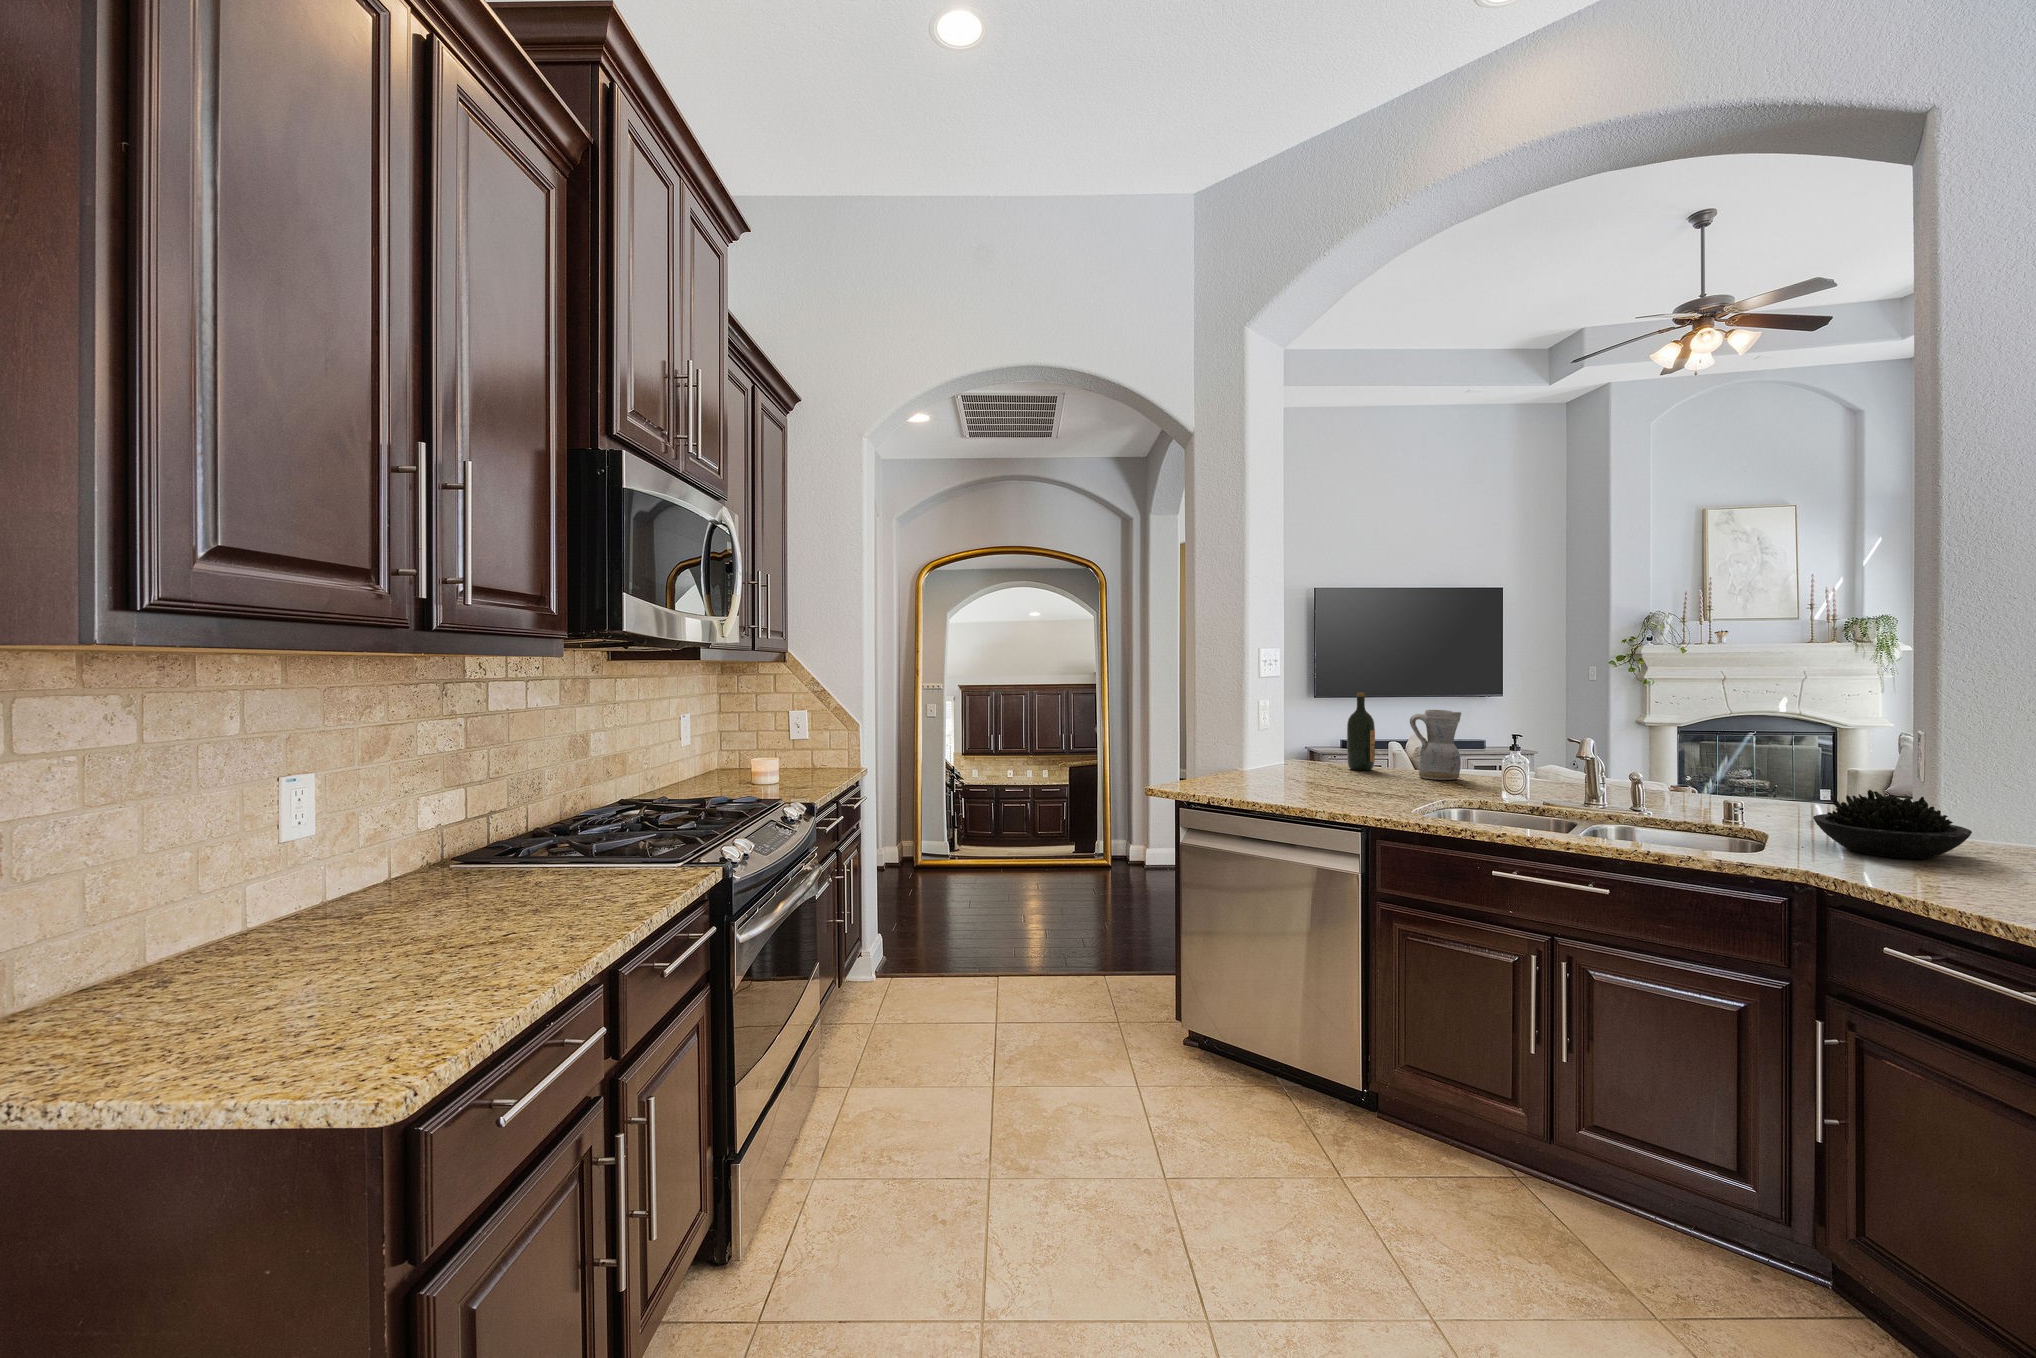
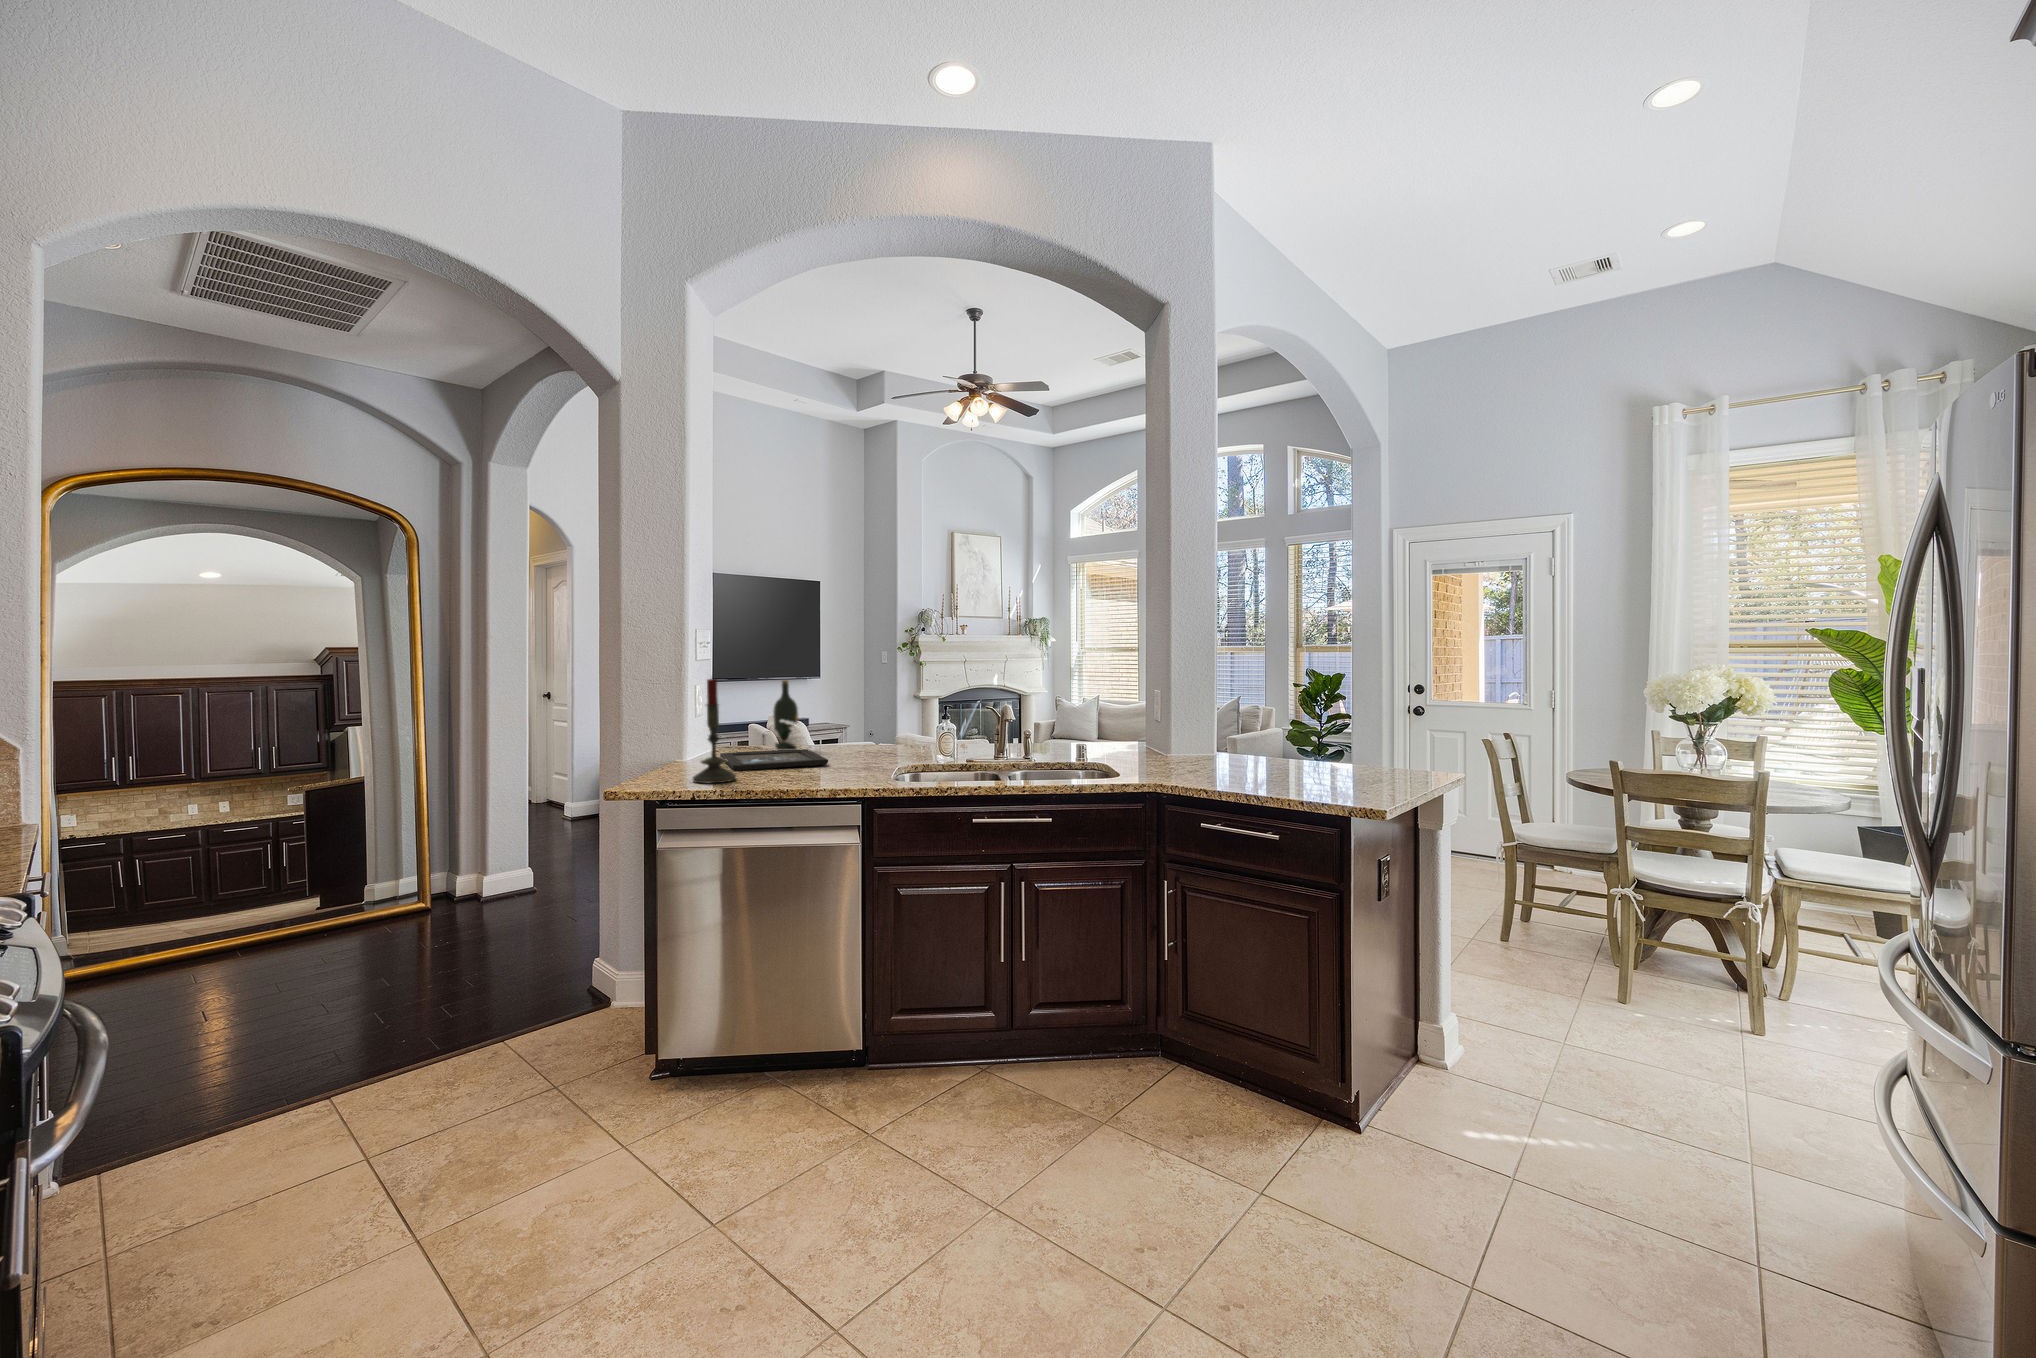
candle: none [1212,683,1255,793] -> present [693,679,736,784]
ceramic pitcher: present [1410,710,1461,780] -> none [834,693,874,753]
tray: none [1268,765,1375,788] -> present [720,749,828,771]
succulent plant: present [1813,790,1972,859] -> none [1140,730,1213,771]

